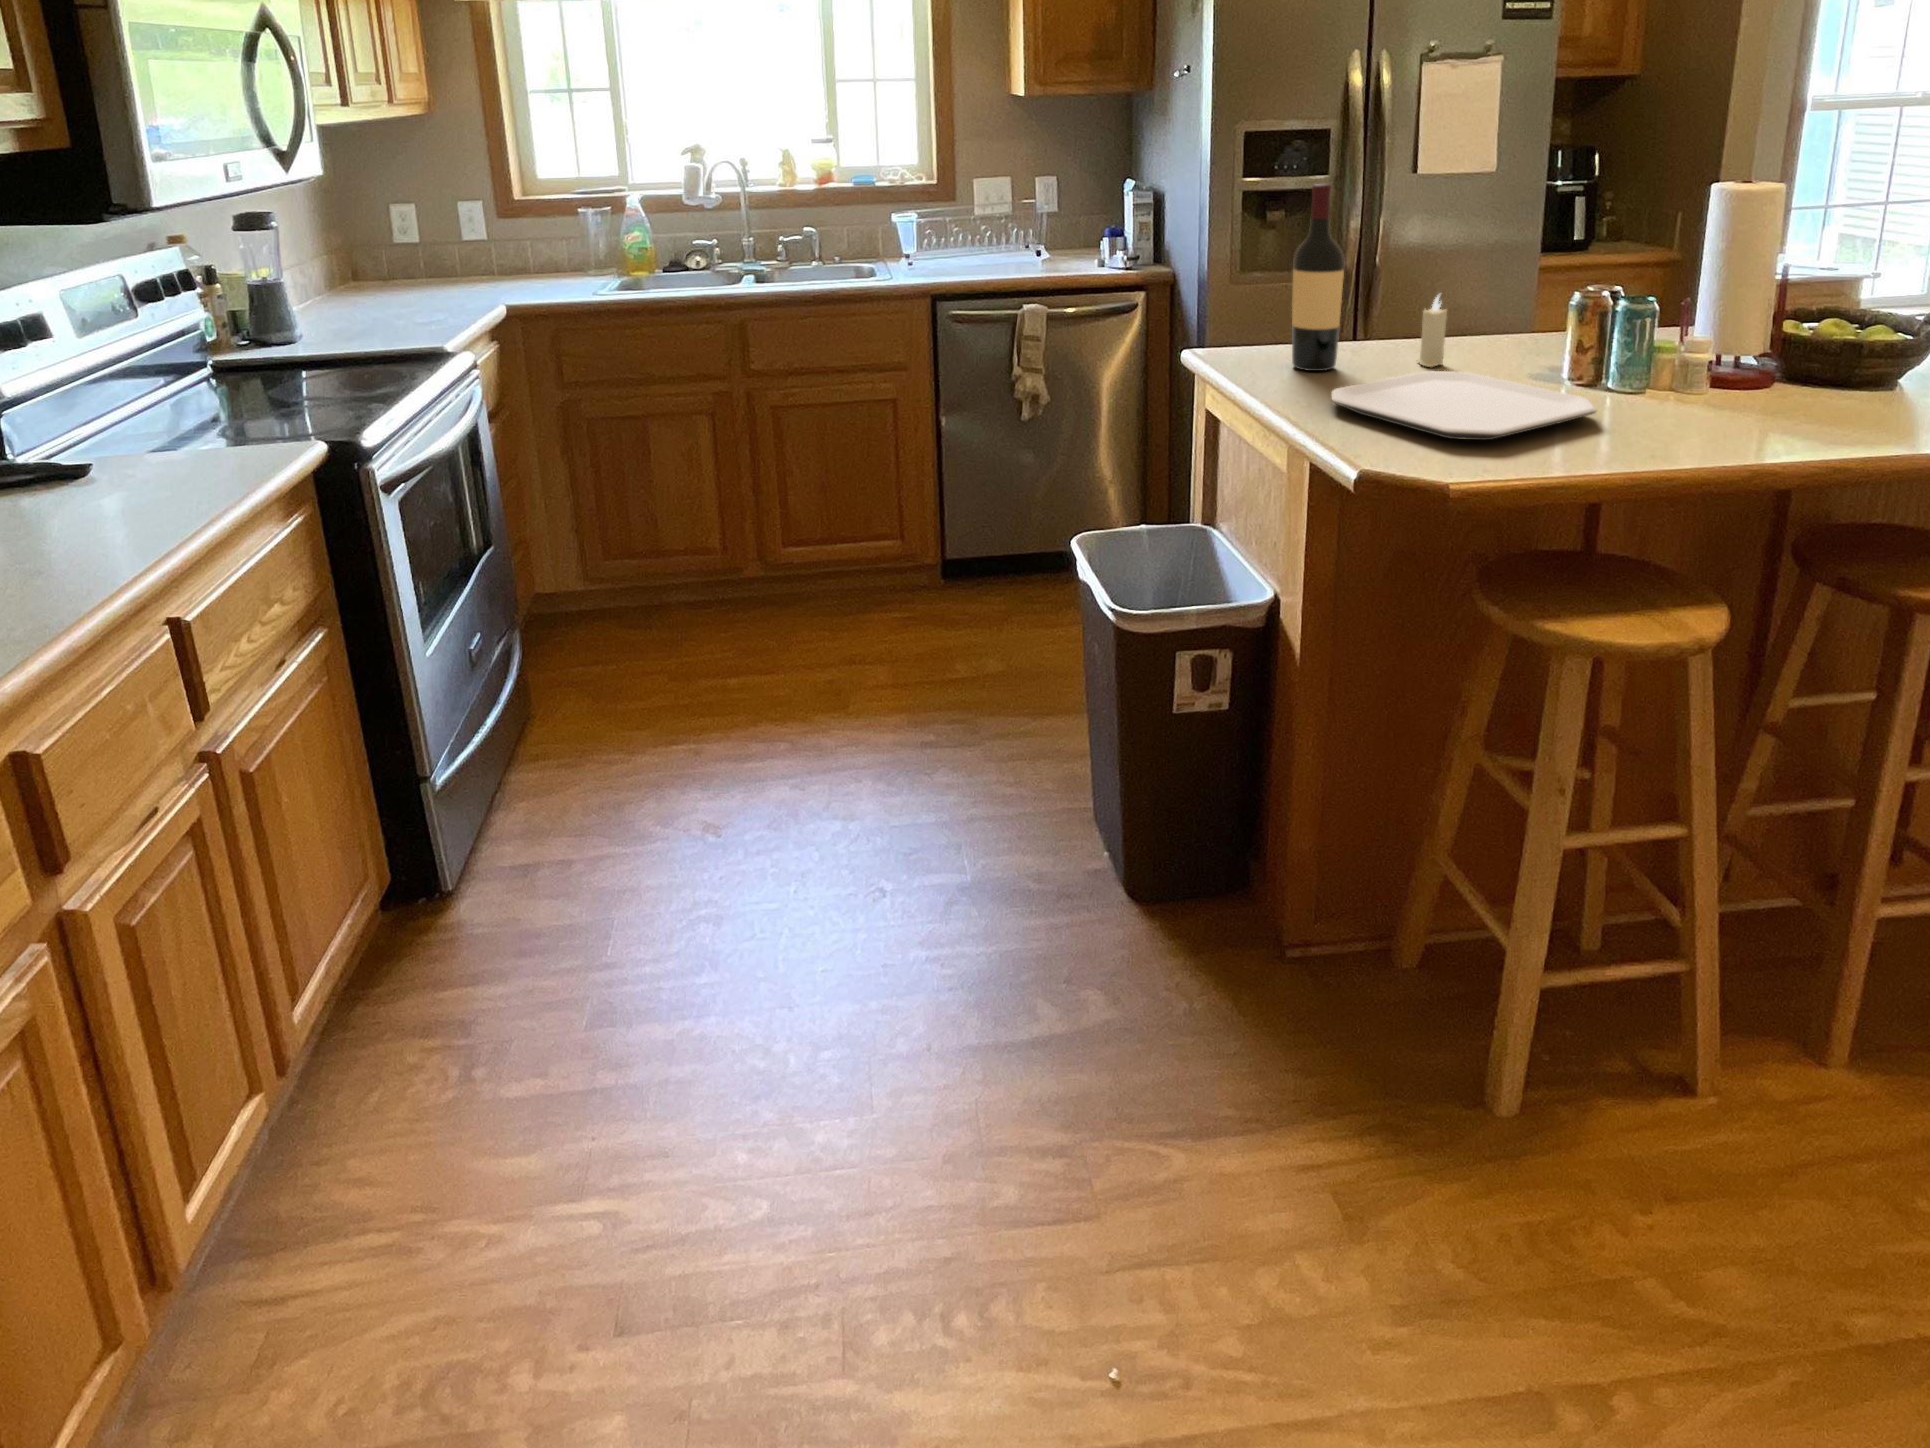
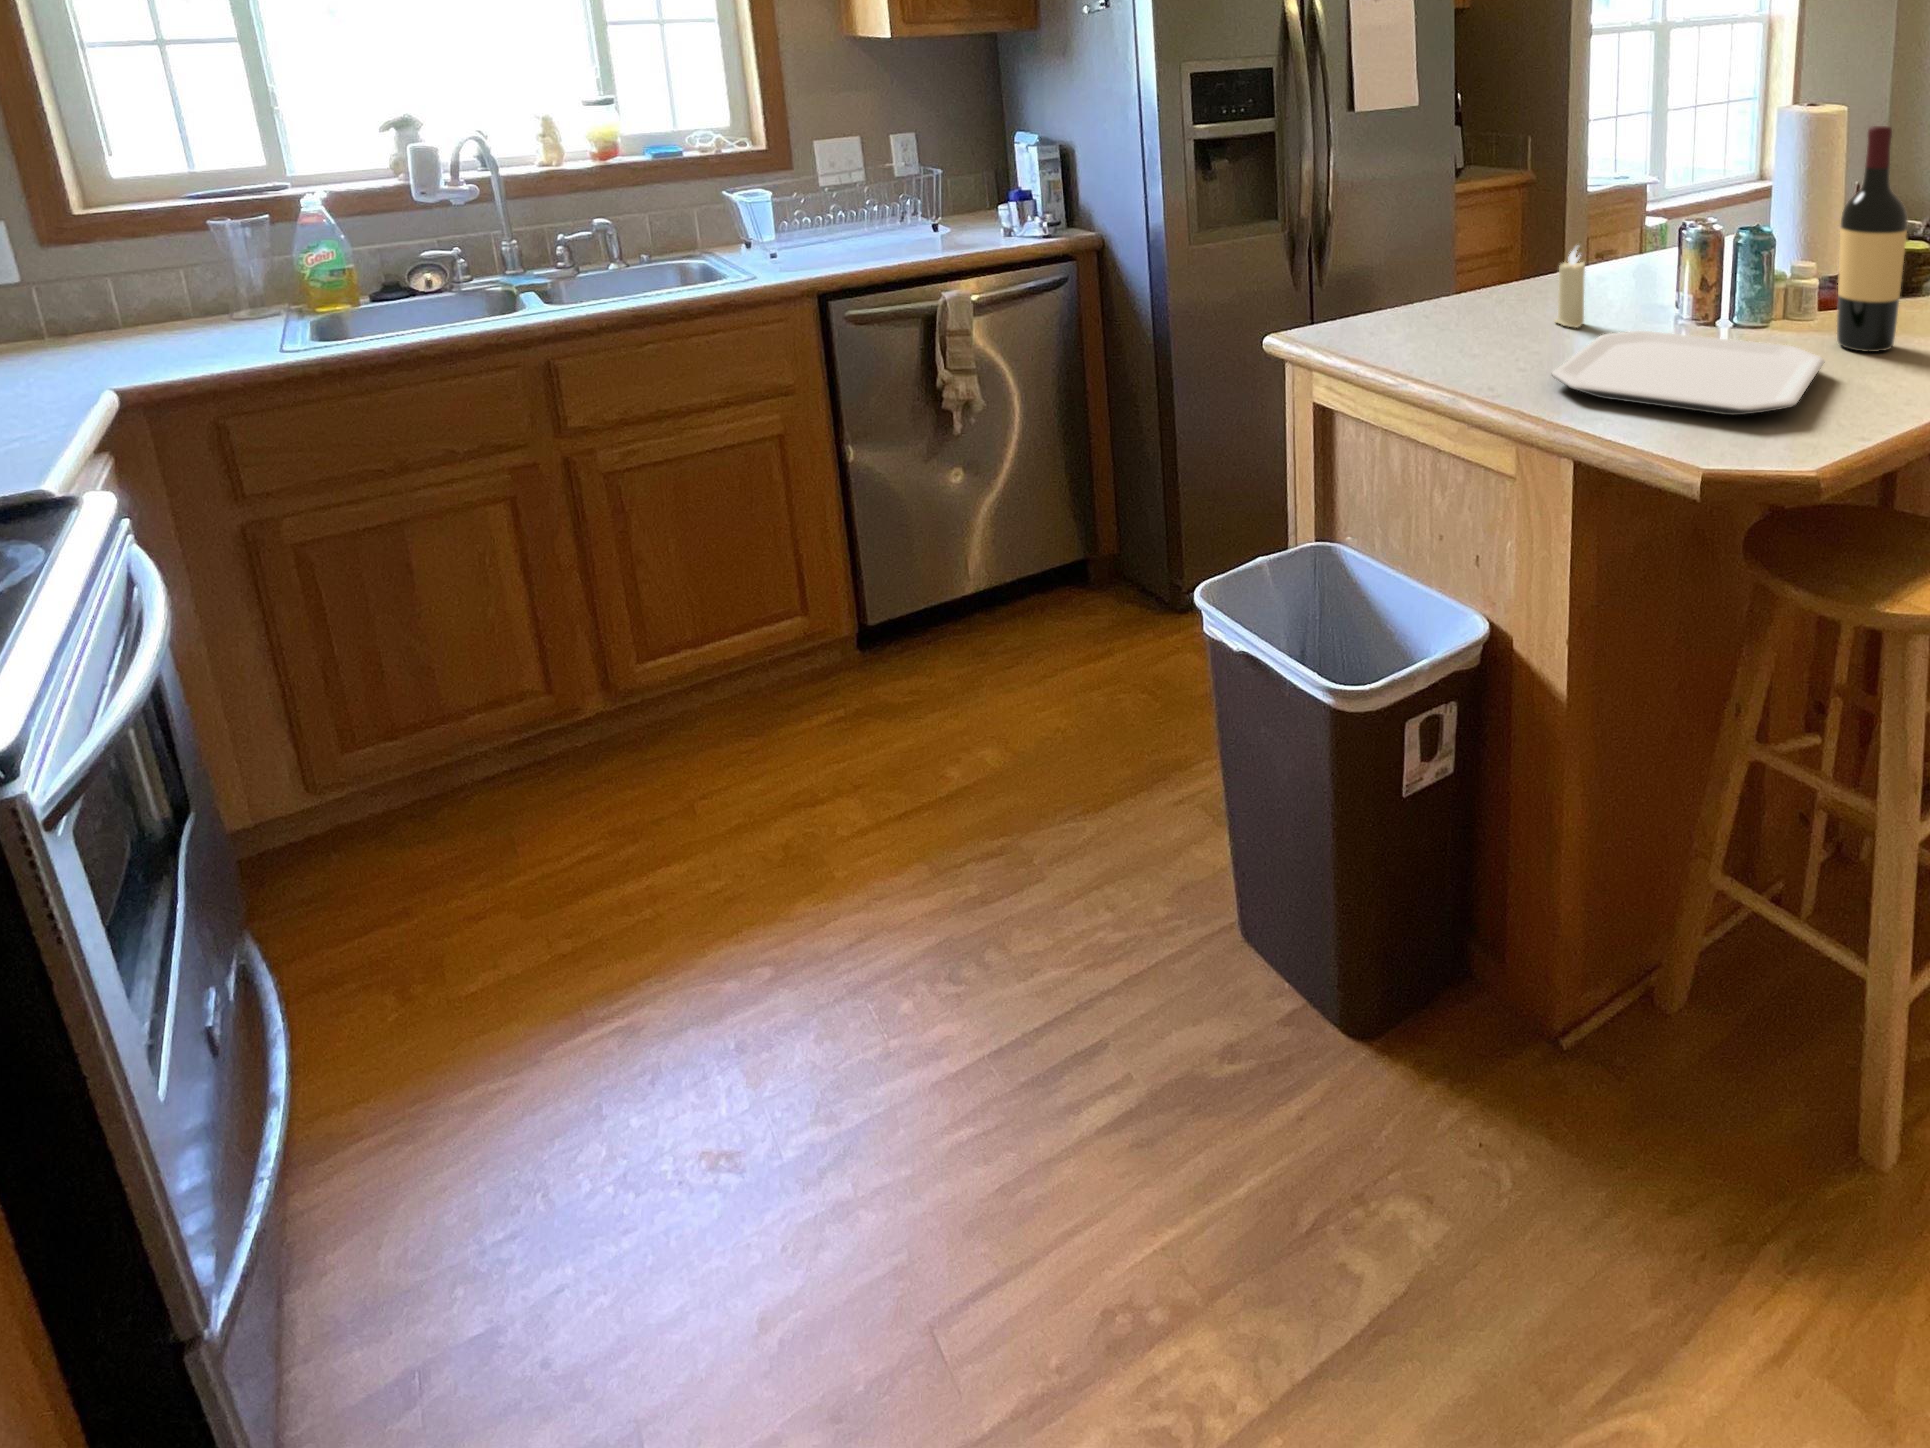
wine bottle: present [1292,184,1344,371] -> present [1837,126,1908,352]

